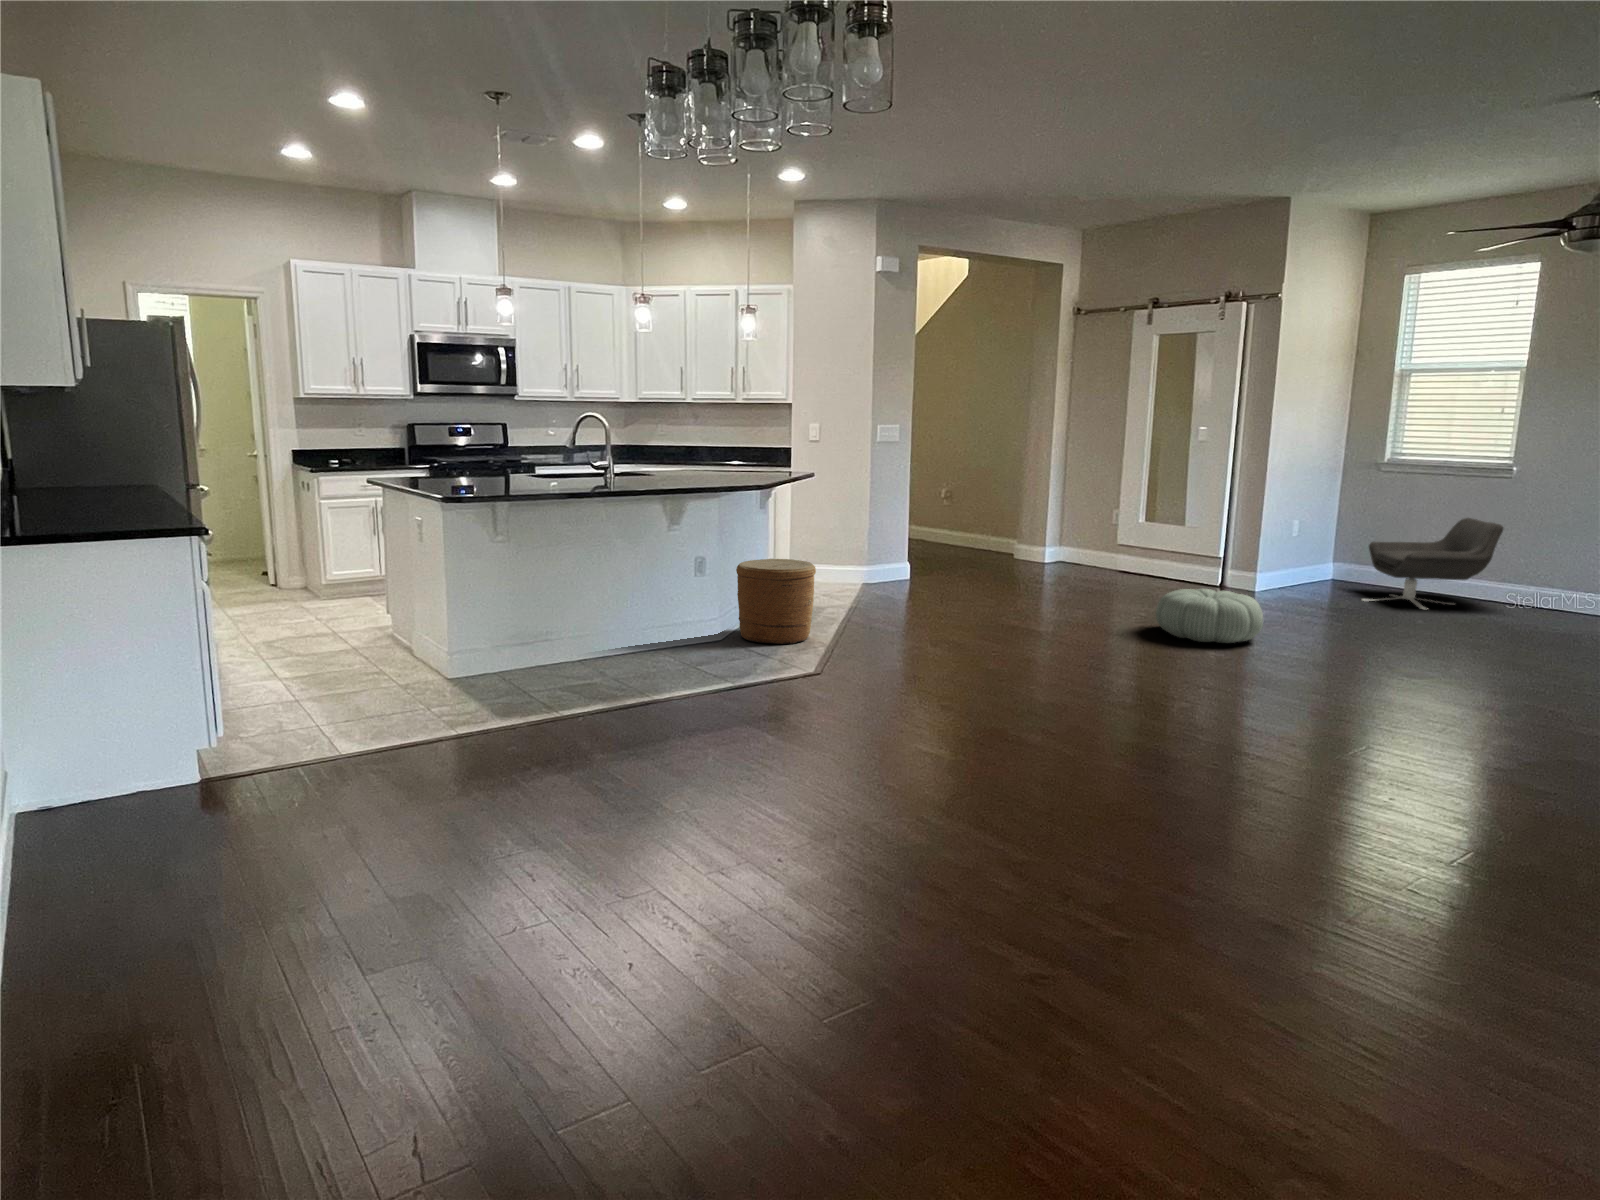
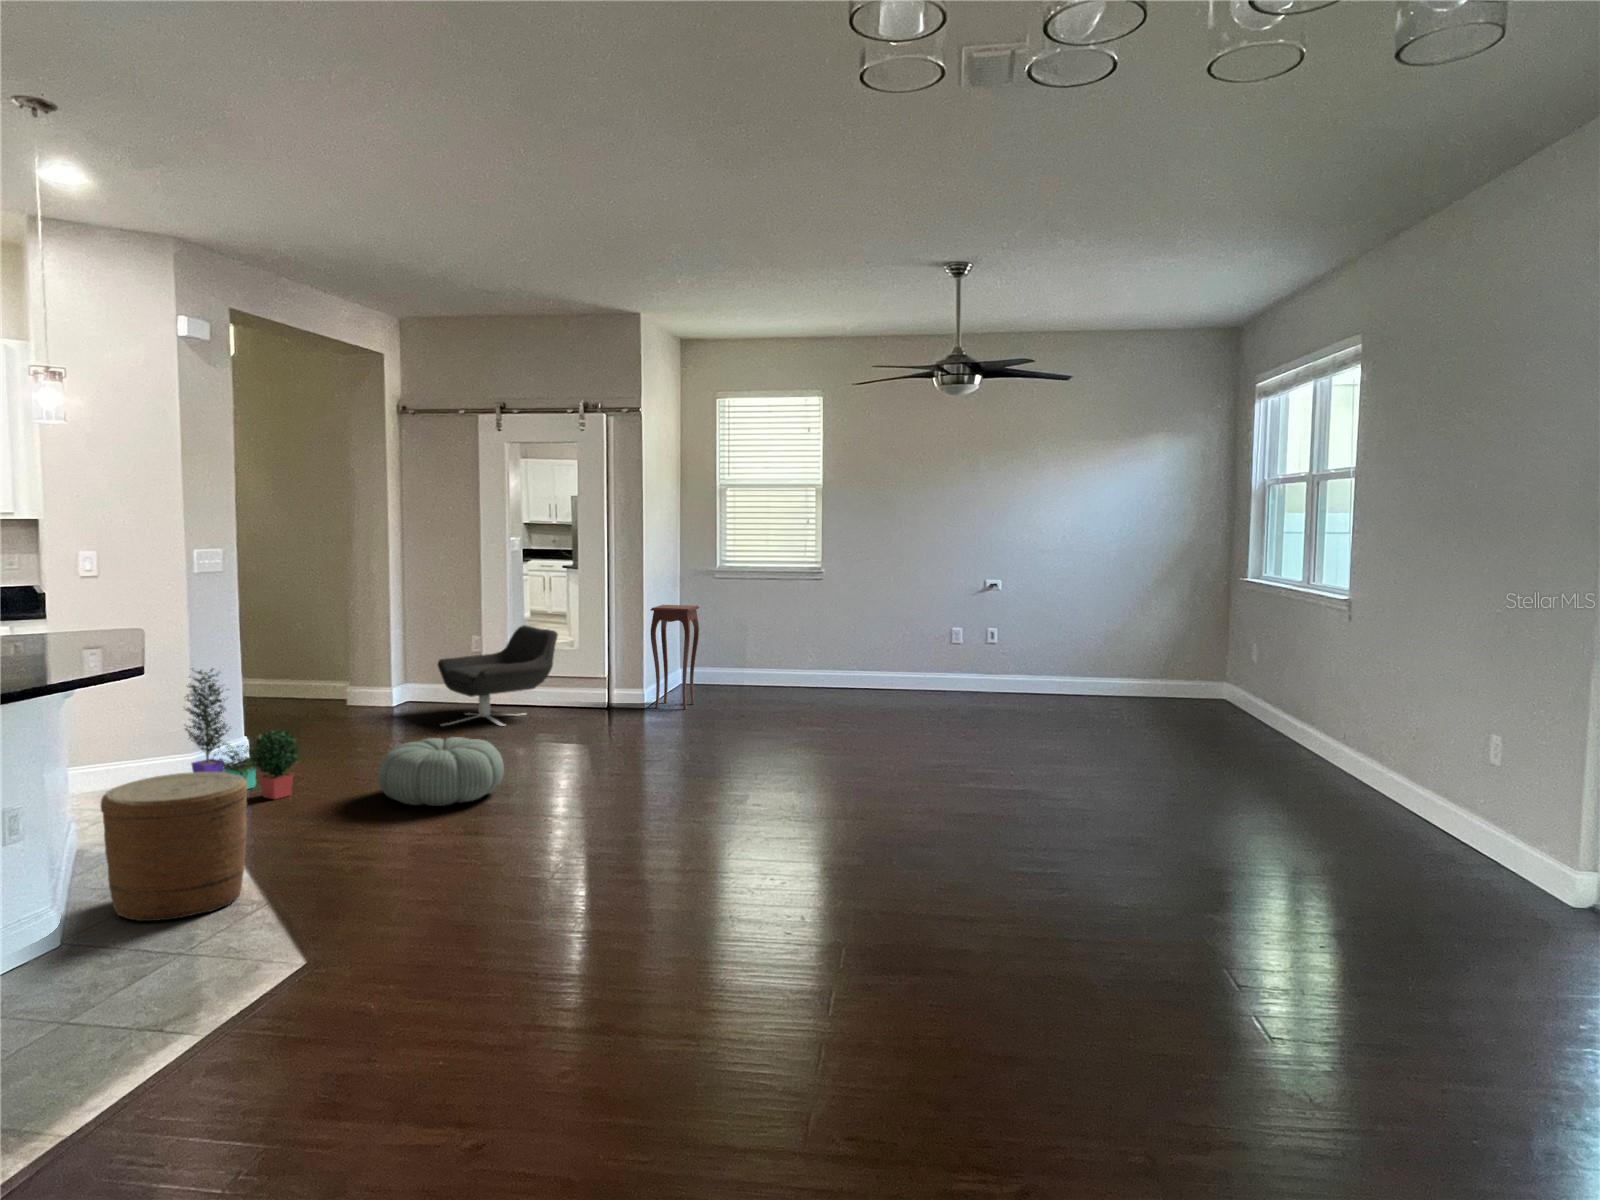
side table: none [1268,493,1333,598] -> present [651,605,699,710]
potted plant: none [858,506,913,601] -> present [185,669,300,799]
lounge chair: present [1369,518,1503,610] -> present [438,625,558,726]
pouf: present [1156,589,1263,643] -> present [378,737,504,806]

